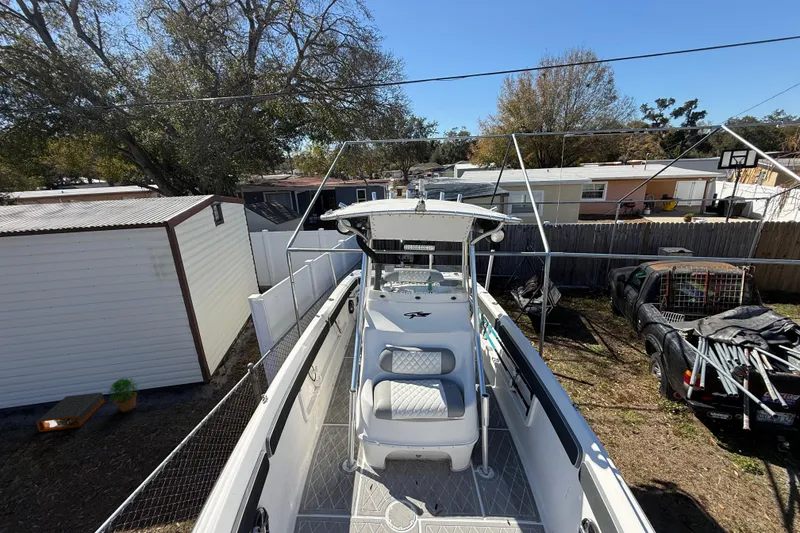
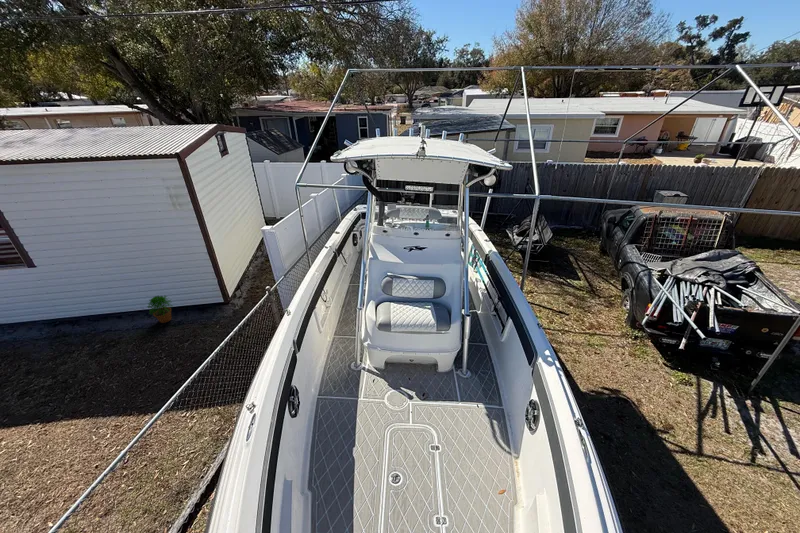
storage box: present [36,393,105,432] -> none [91,307,144,336]

